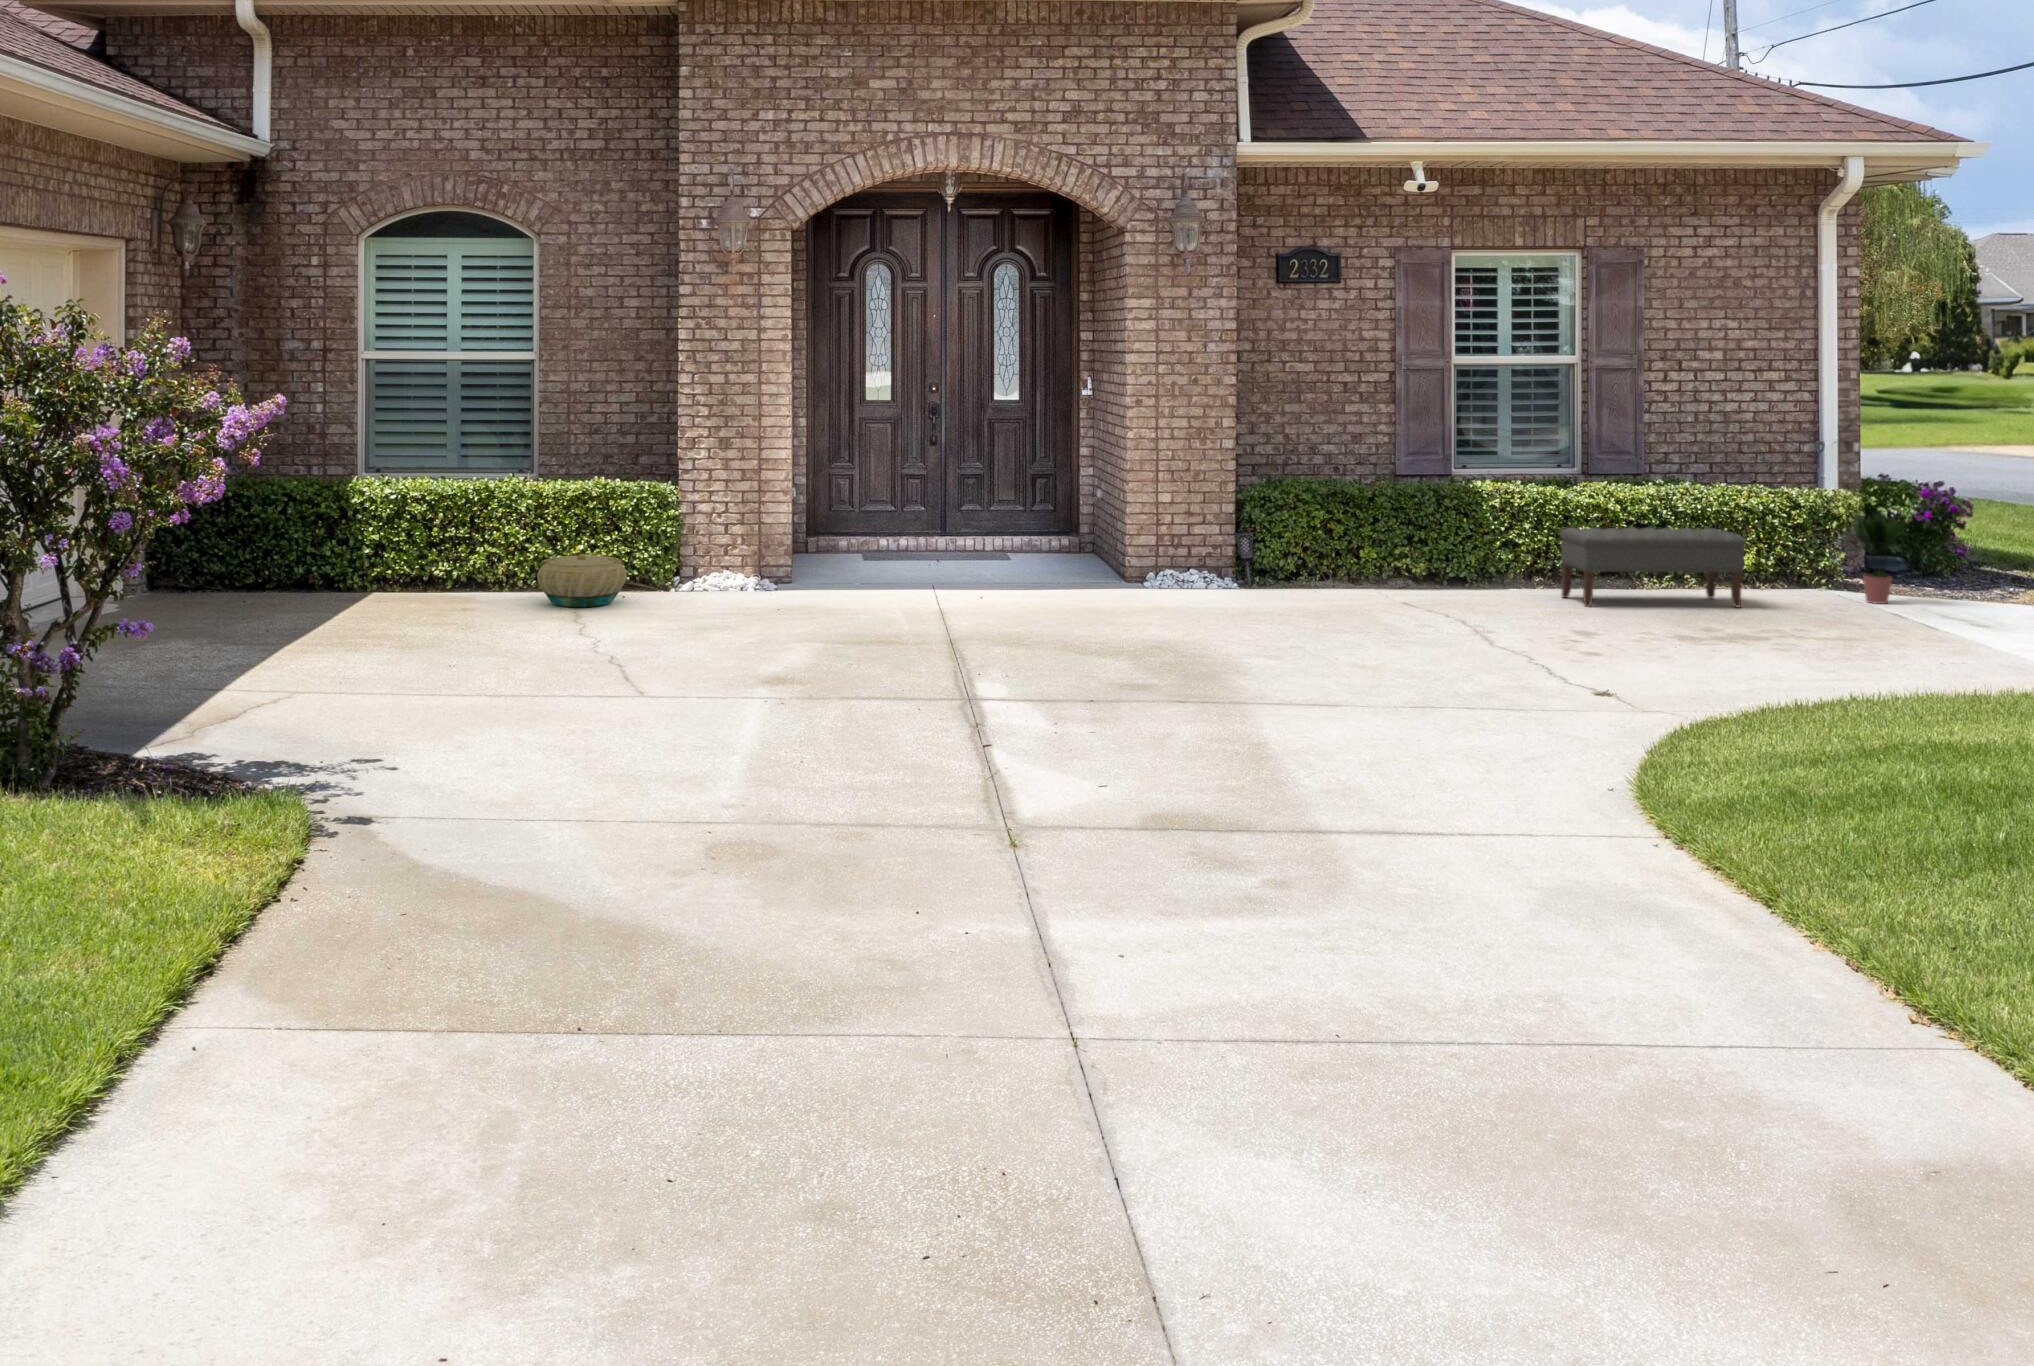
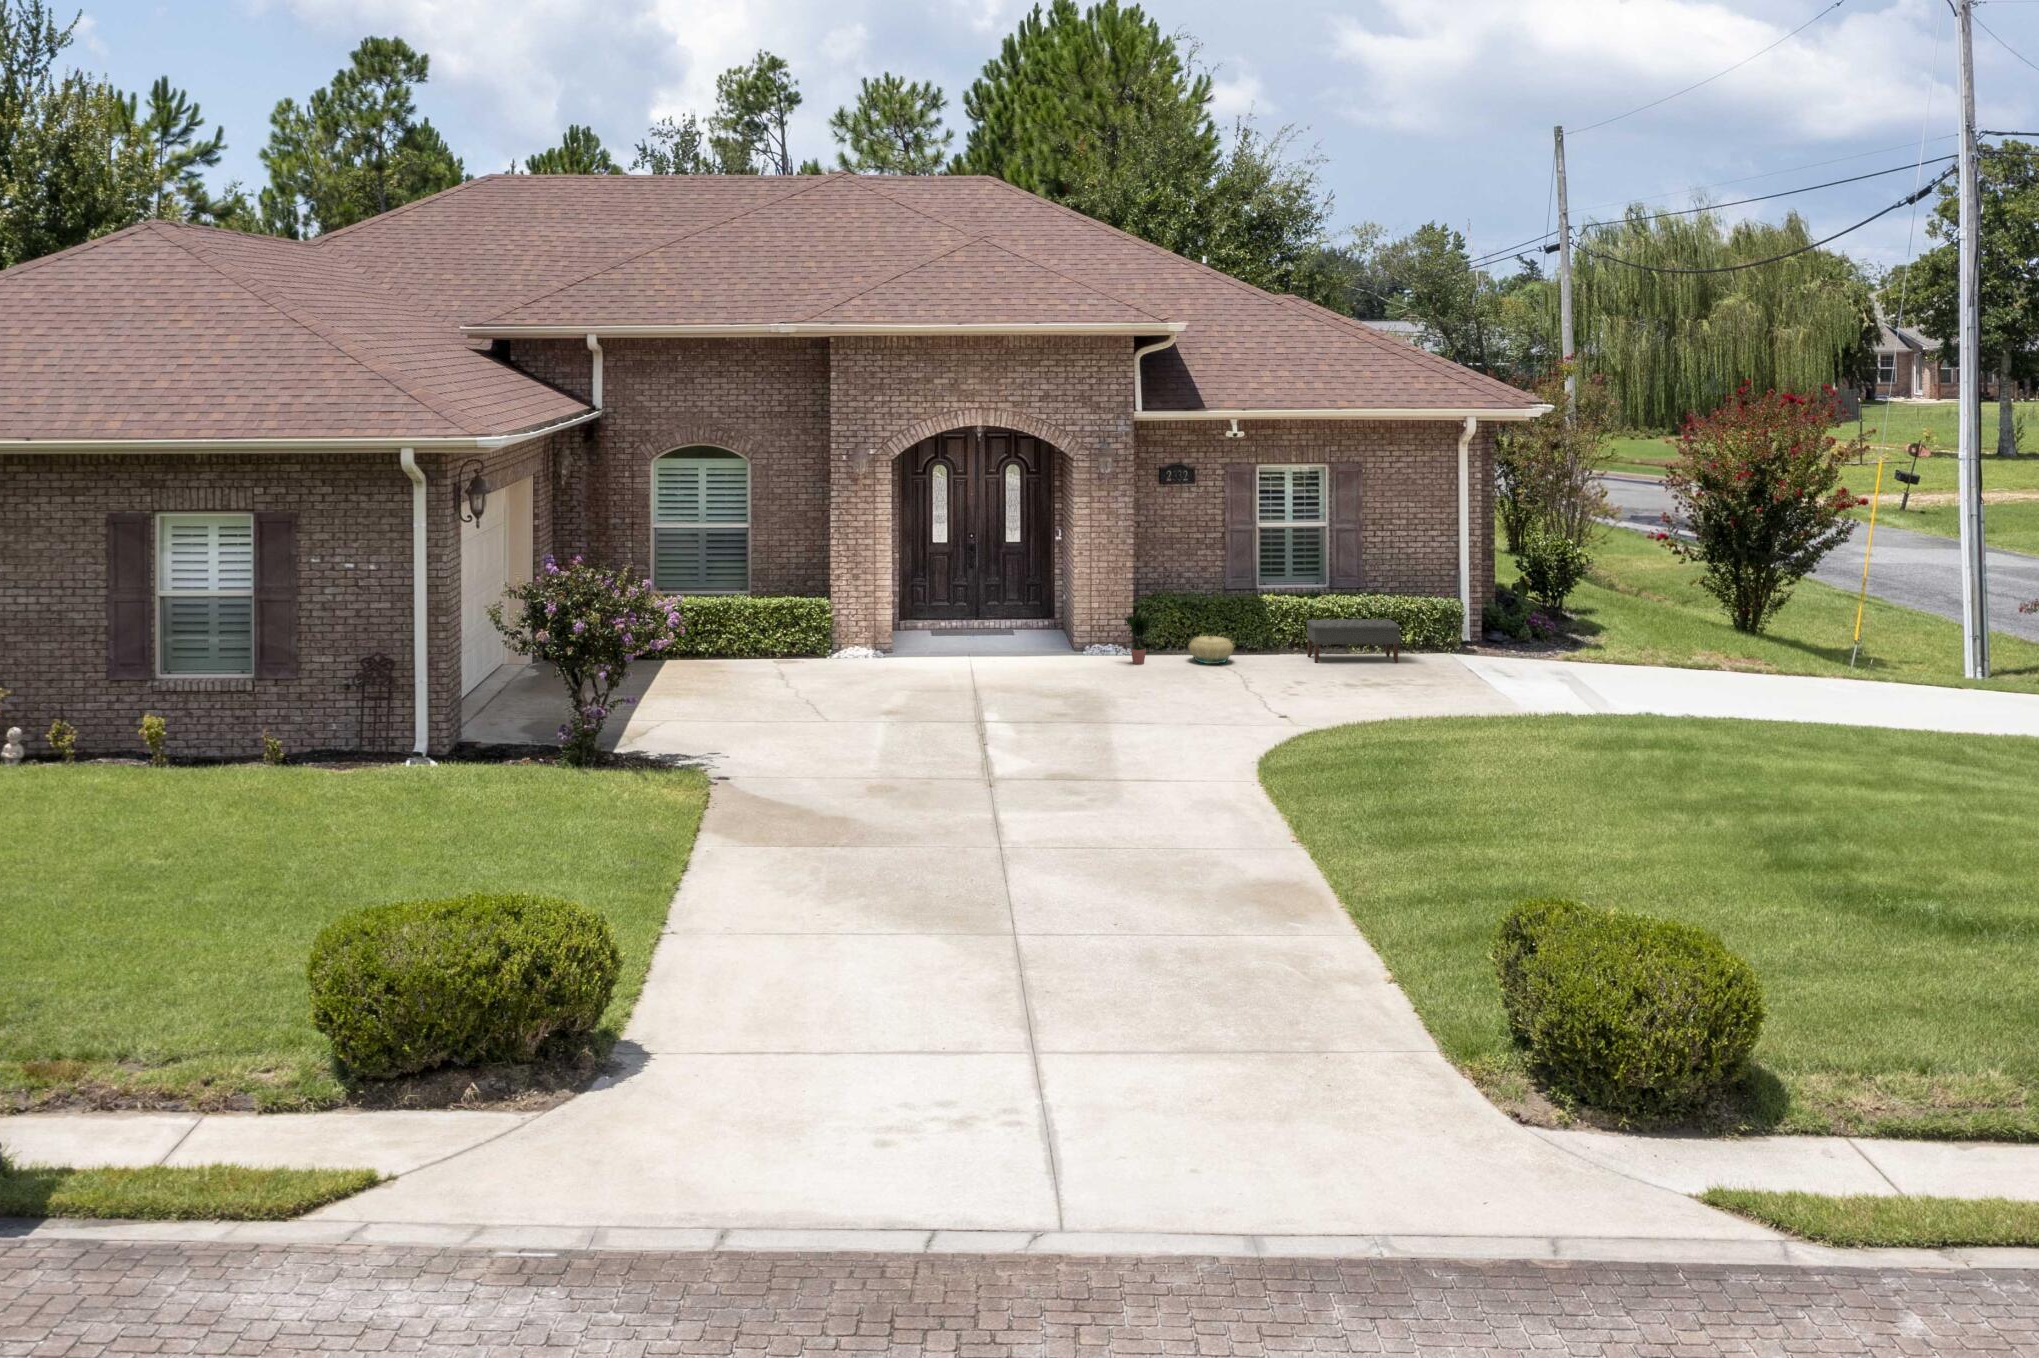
potted plant: present [1841,513,1907,604] -> present [1125,613,1158,664]
basket: present [537,554,627,607] -> present [1189,636,1234,664]

